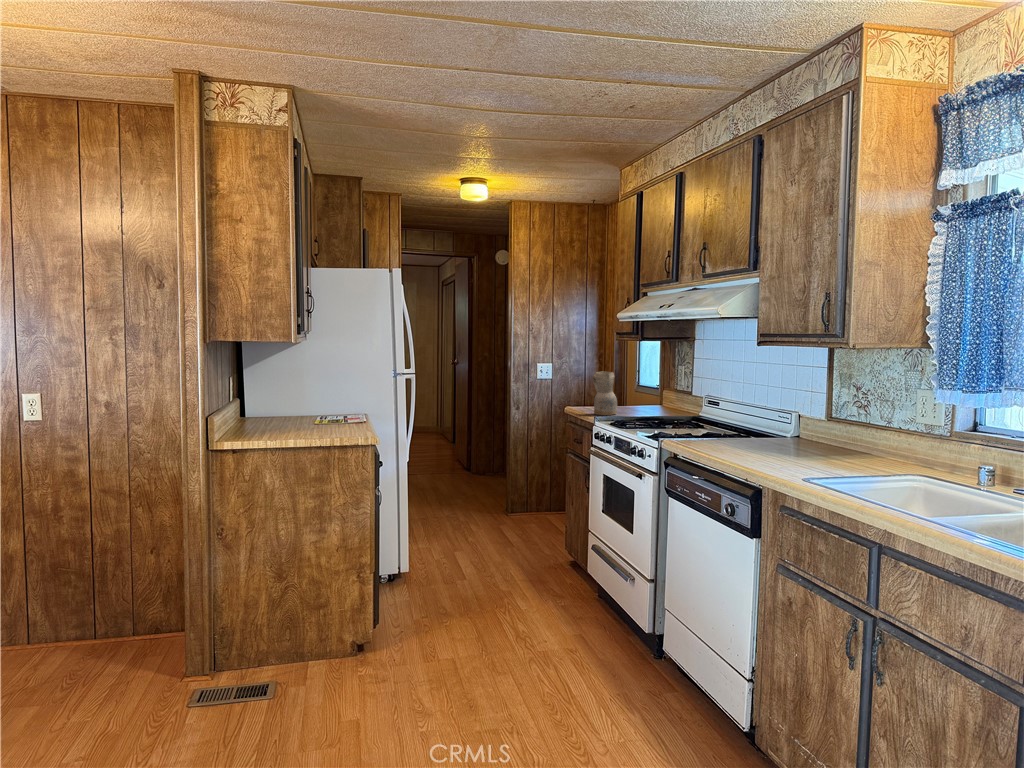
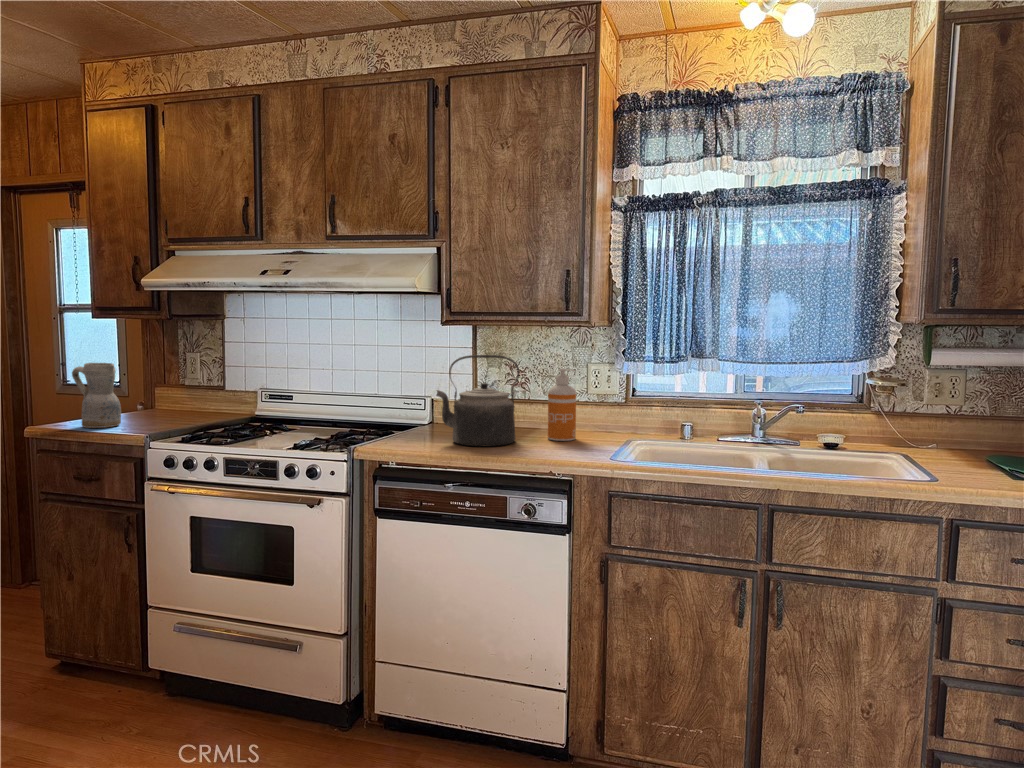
kettle: none [736,375,805,458] -> present [436,355,519,446]
soap dispenser: none [832,391,864,464] -> present [548,368,576,441]

